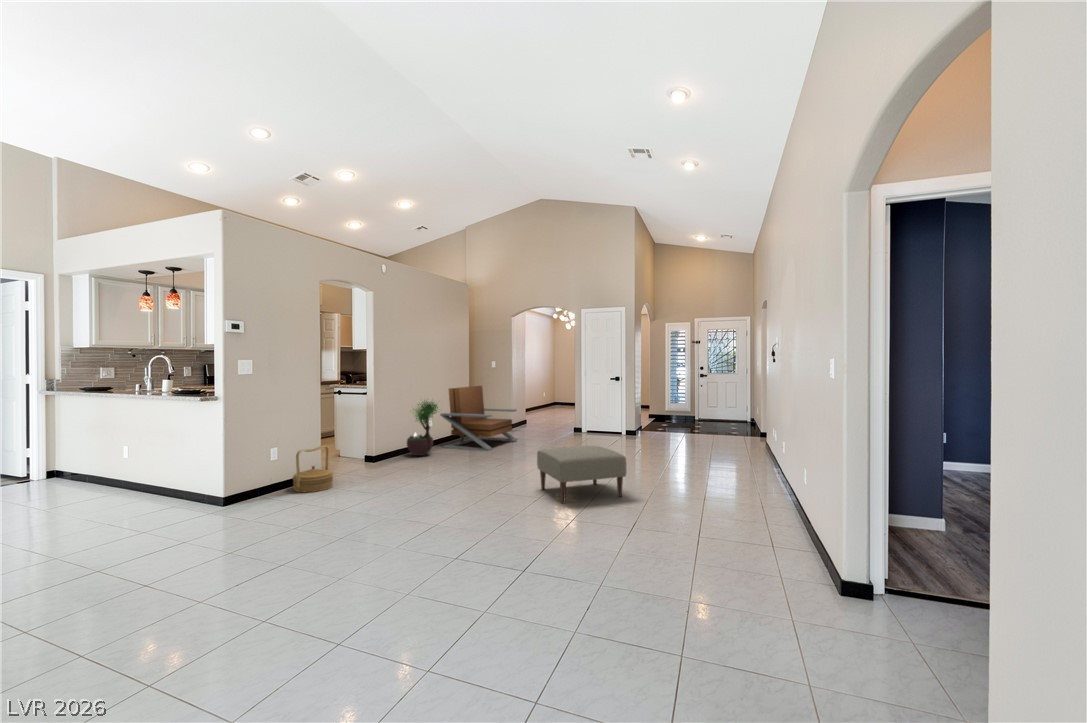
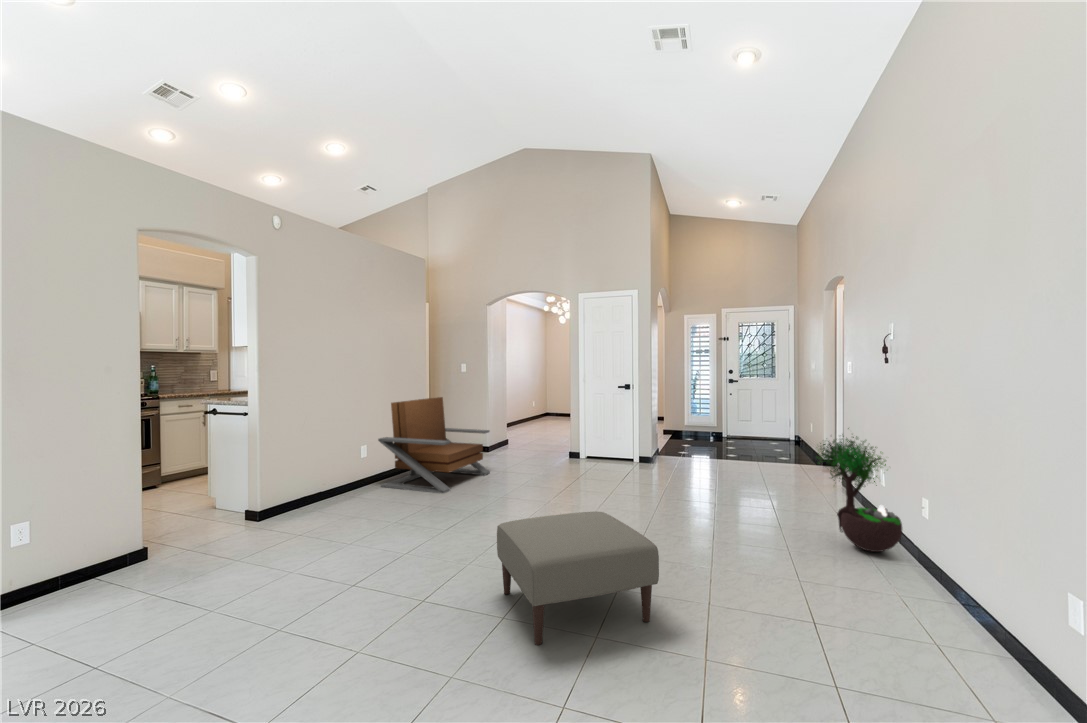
potted tree: present [407,401,438,456] -> present [817,428,902,552]
woven basket: present [293,446,333,492] -> none [60,510,147,603]

